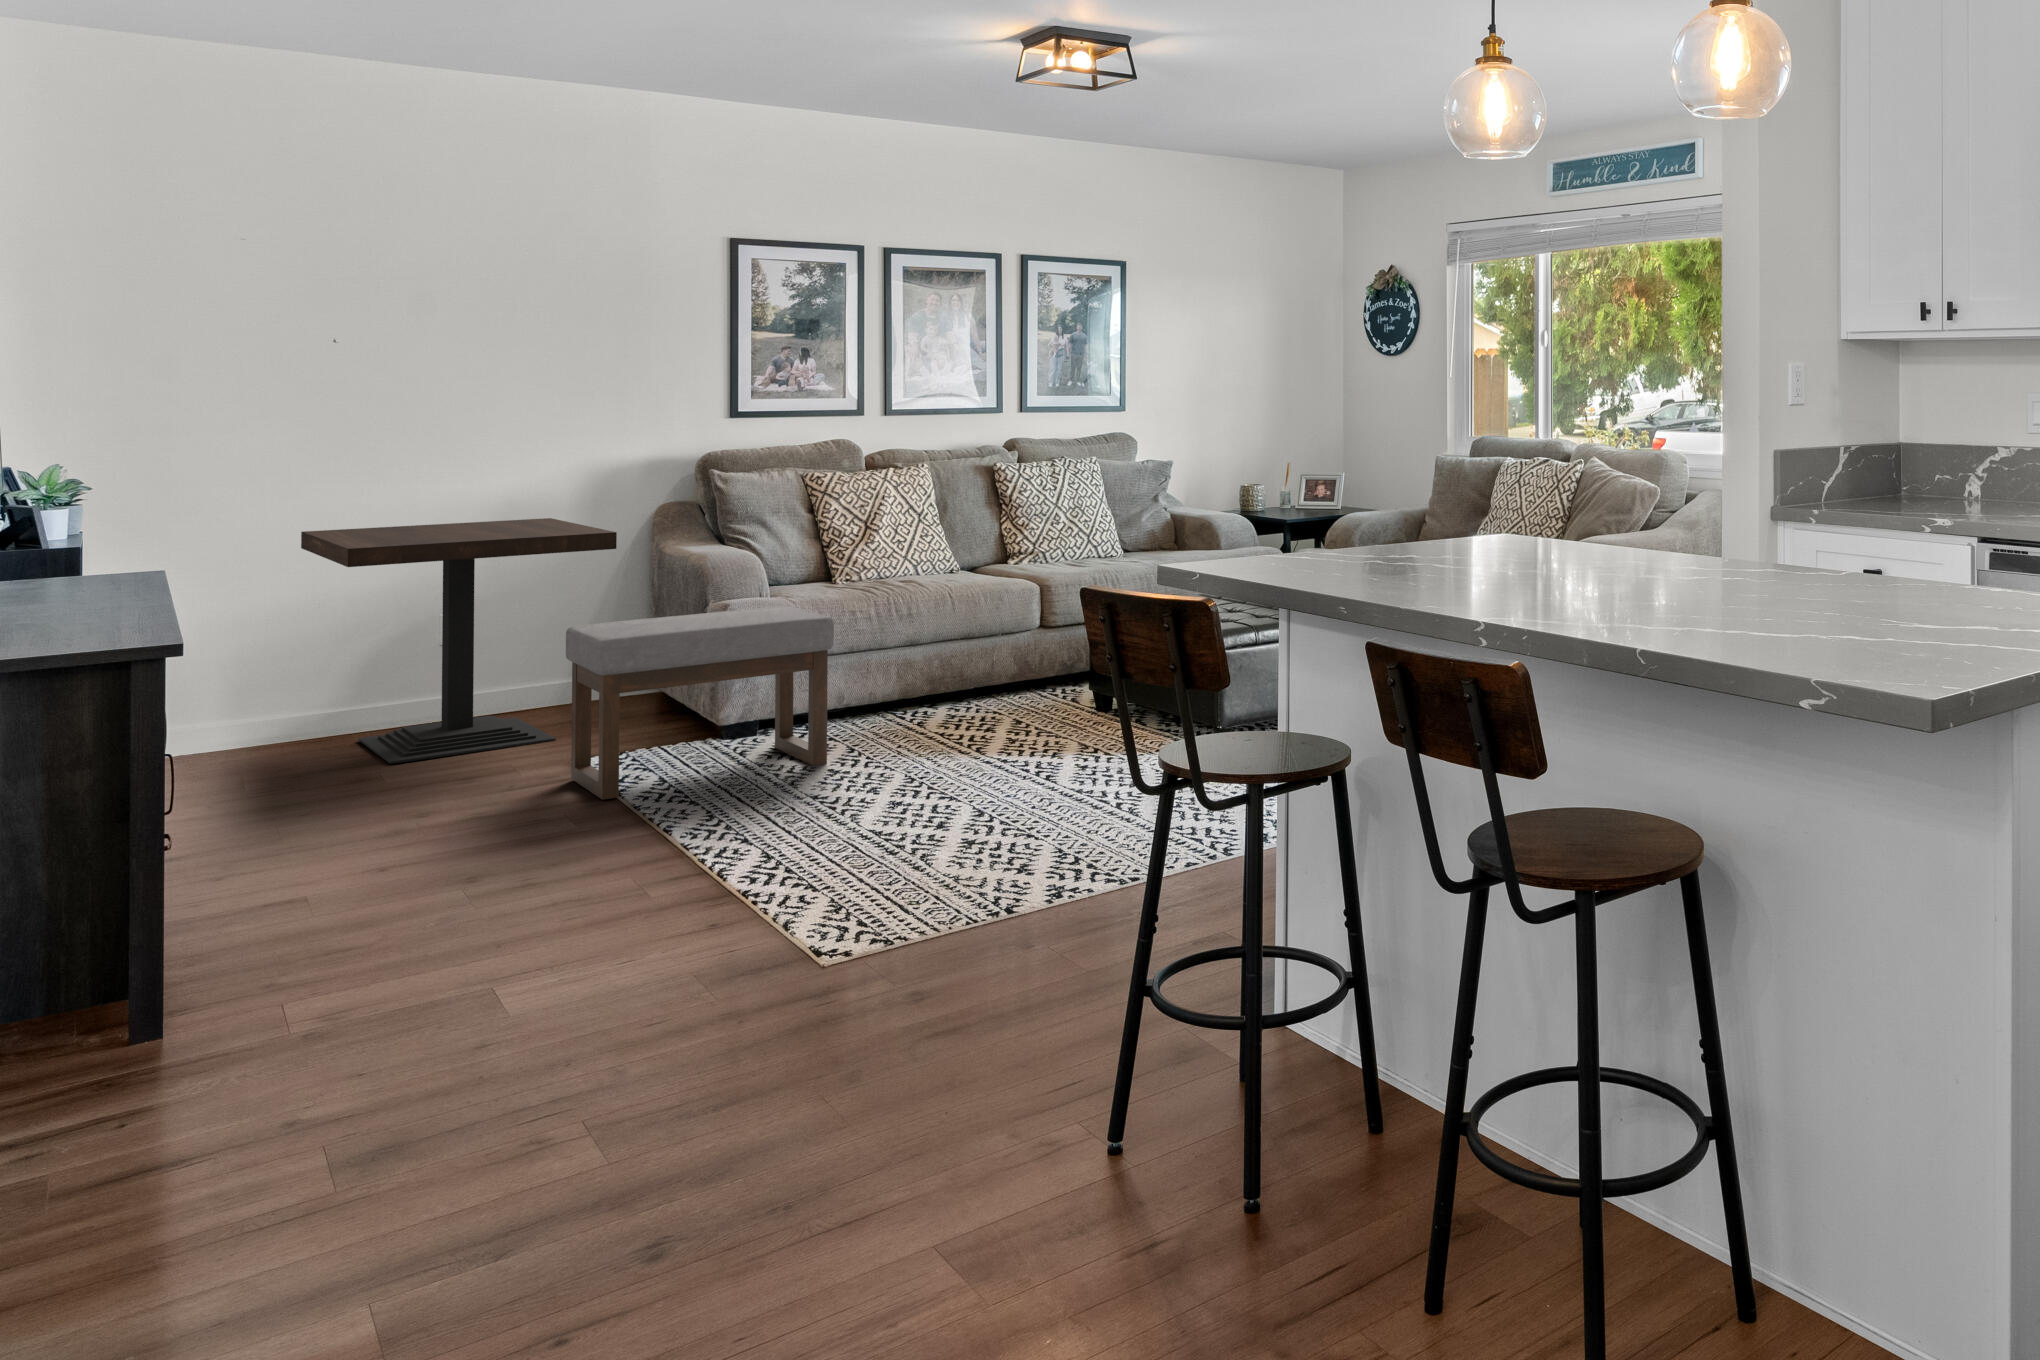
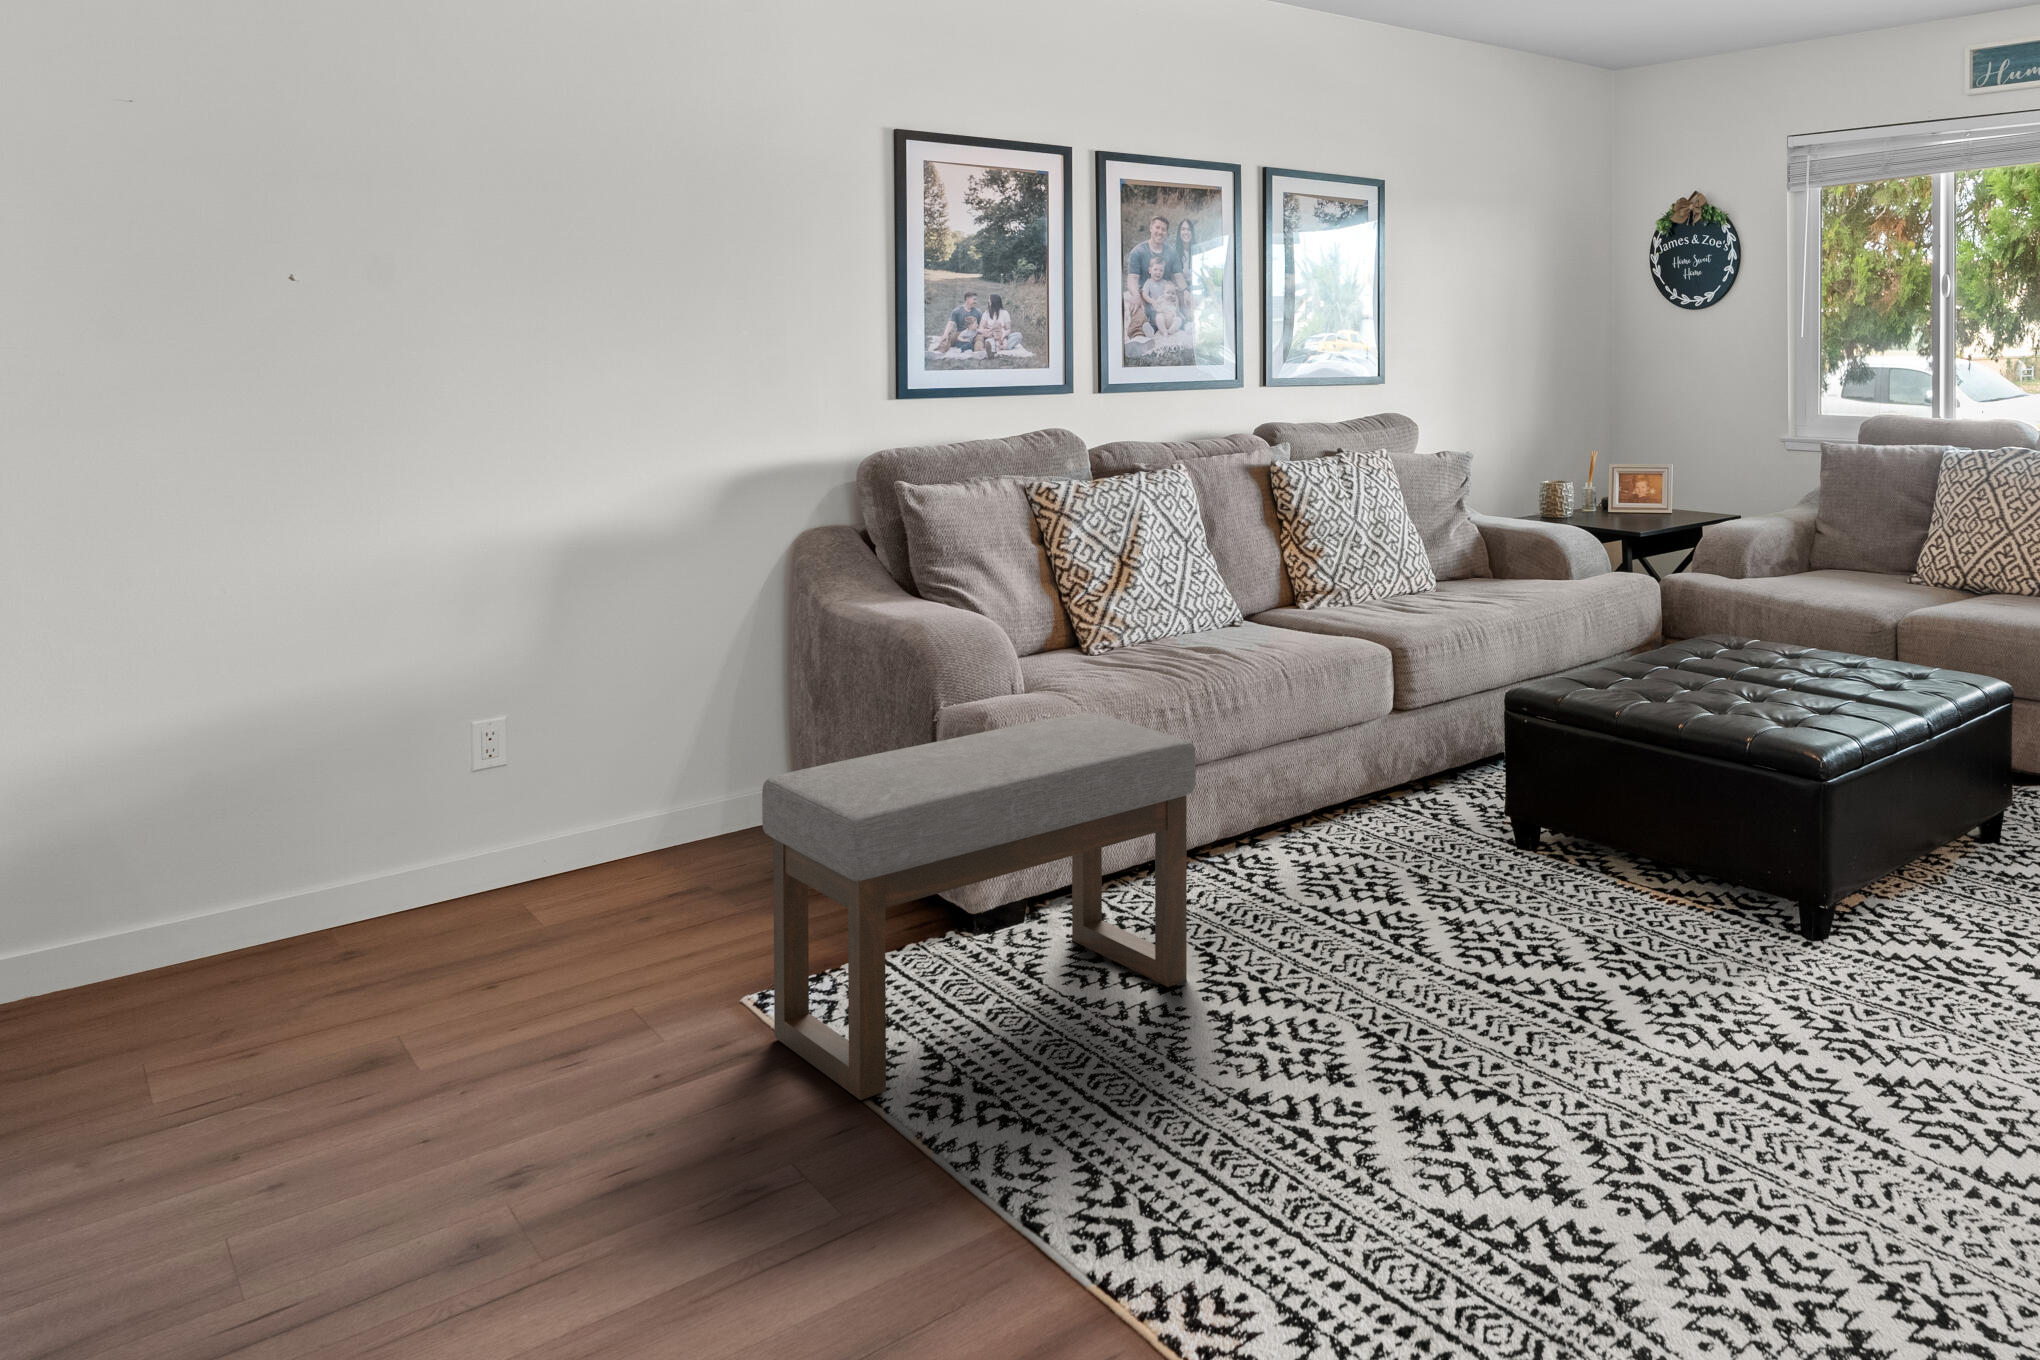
side table: present [301,518,617,764] -> none [260,557,795,1000]

